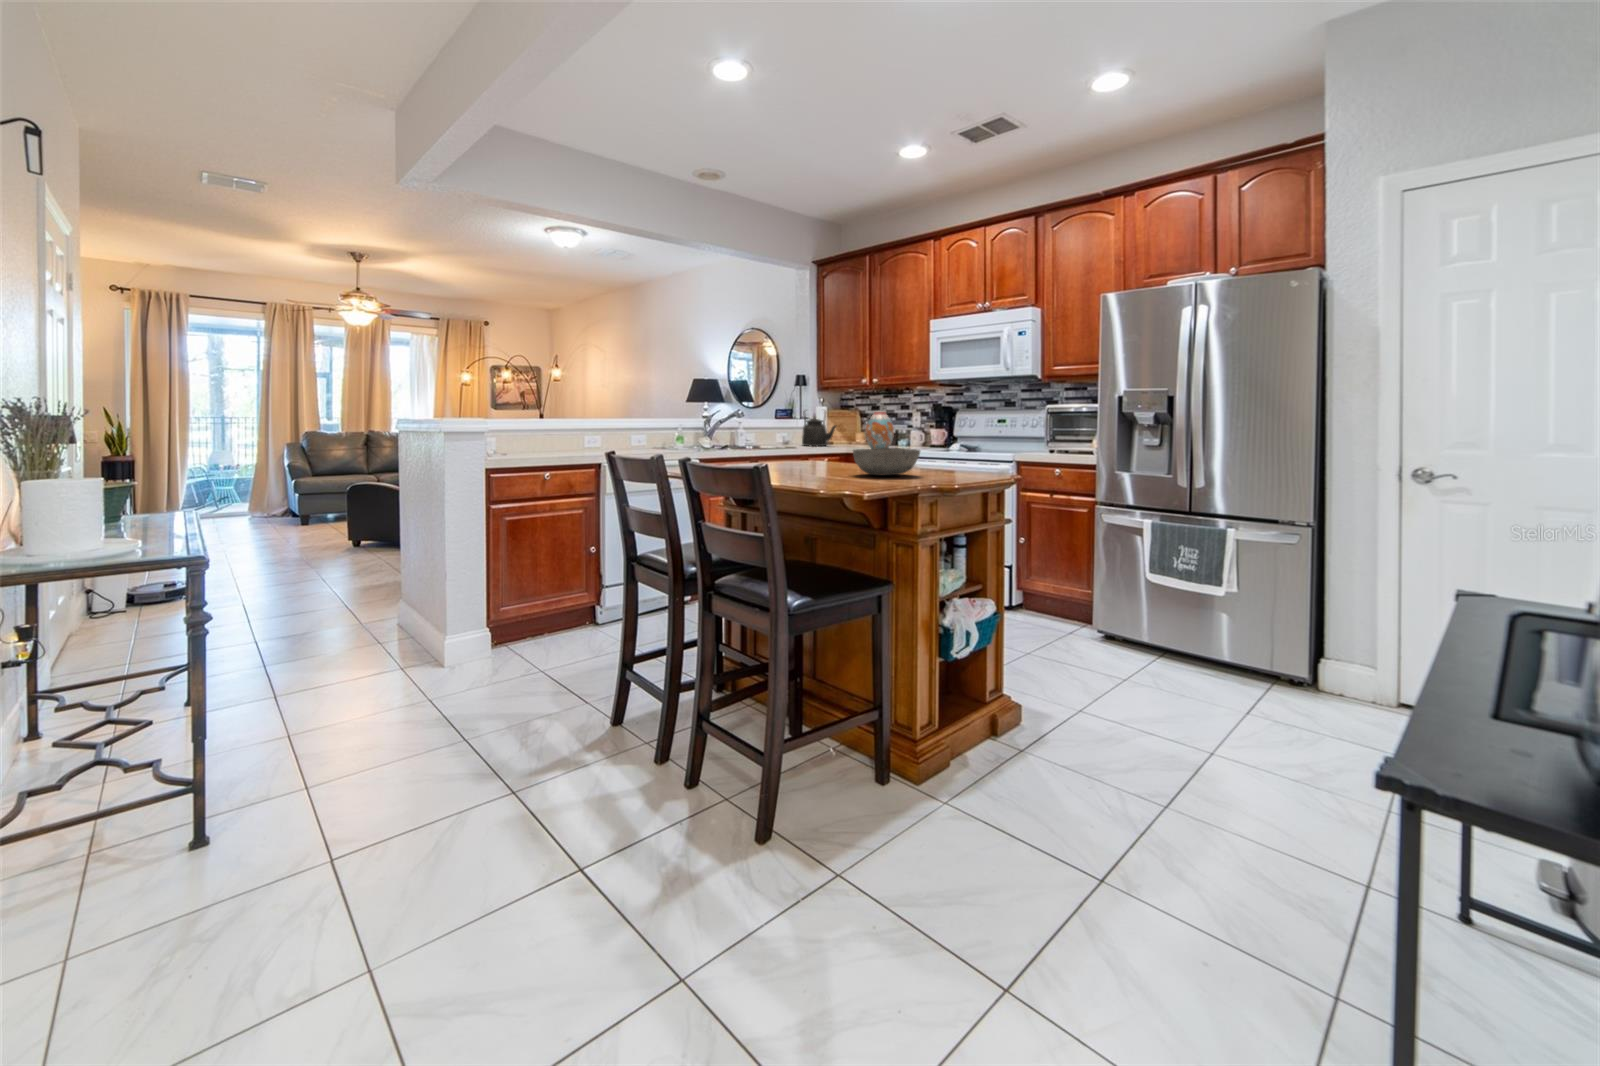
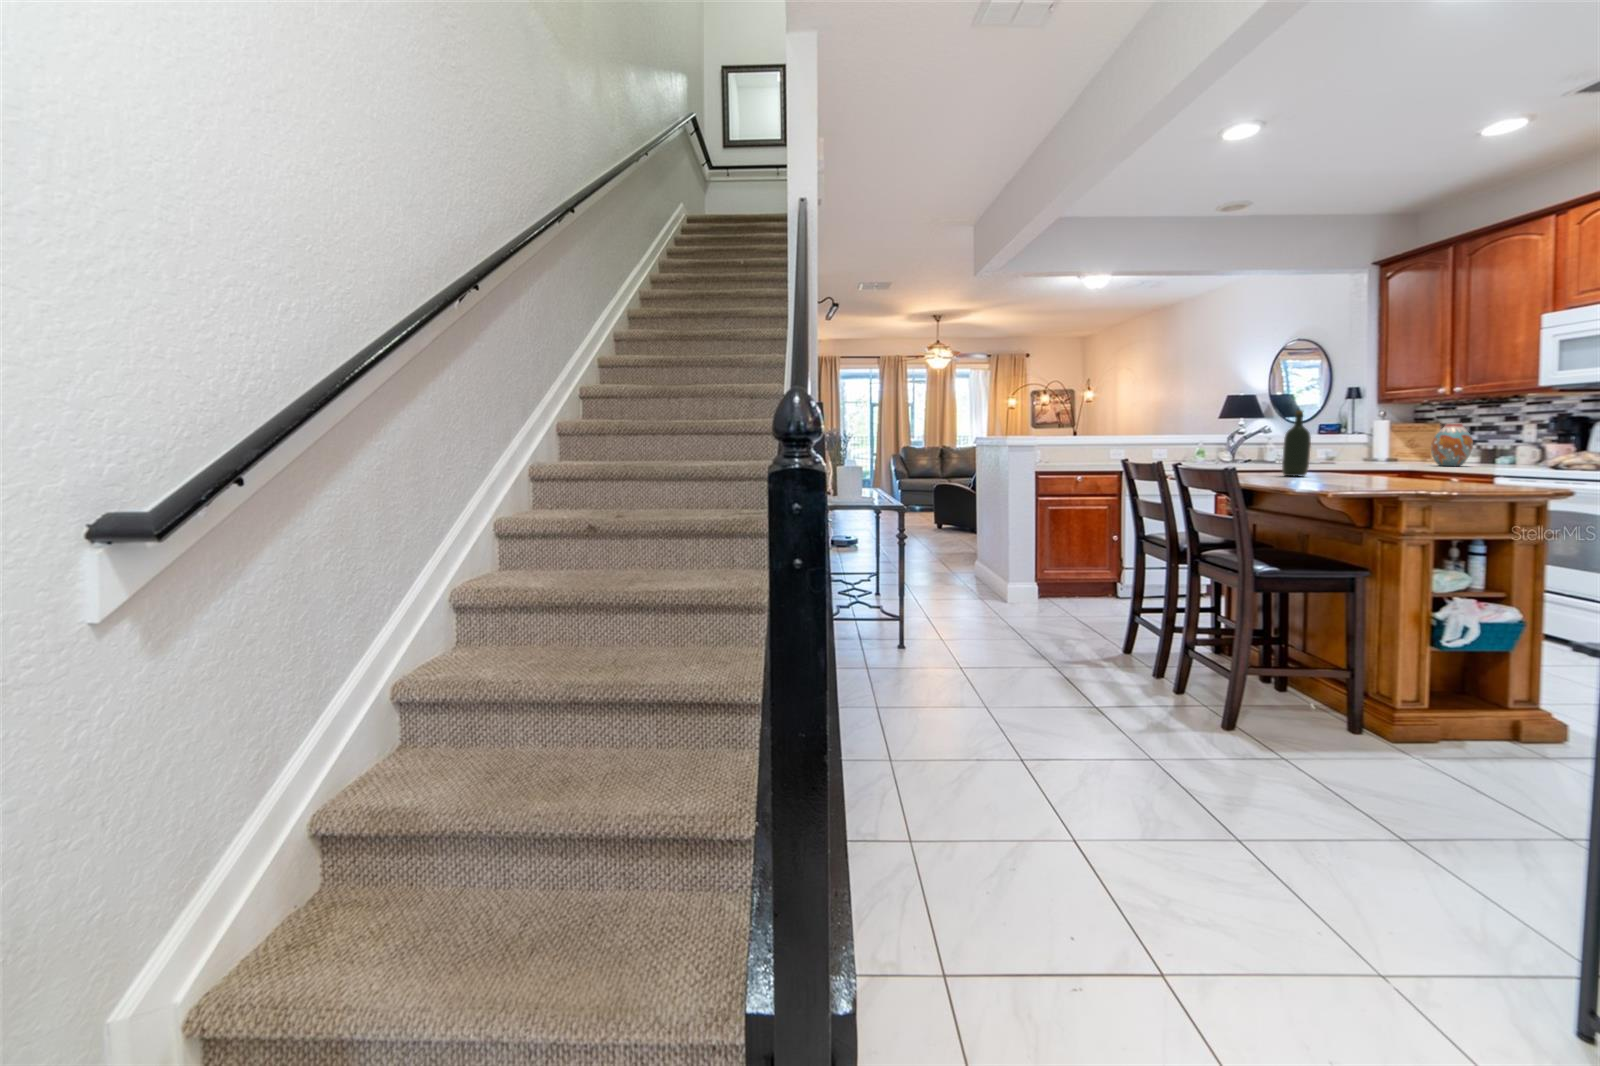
wine bottle: none [774,394,799,470] -> present [1282,410,1311,476]
kettle: present [802,411,836,446] -> none [1350,423,1399,462]
bowl: present [853,448,920,475] -> none [1361,457,1442,482]

